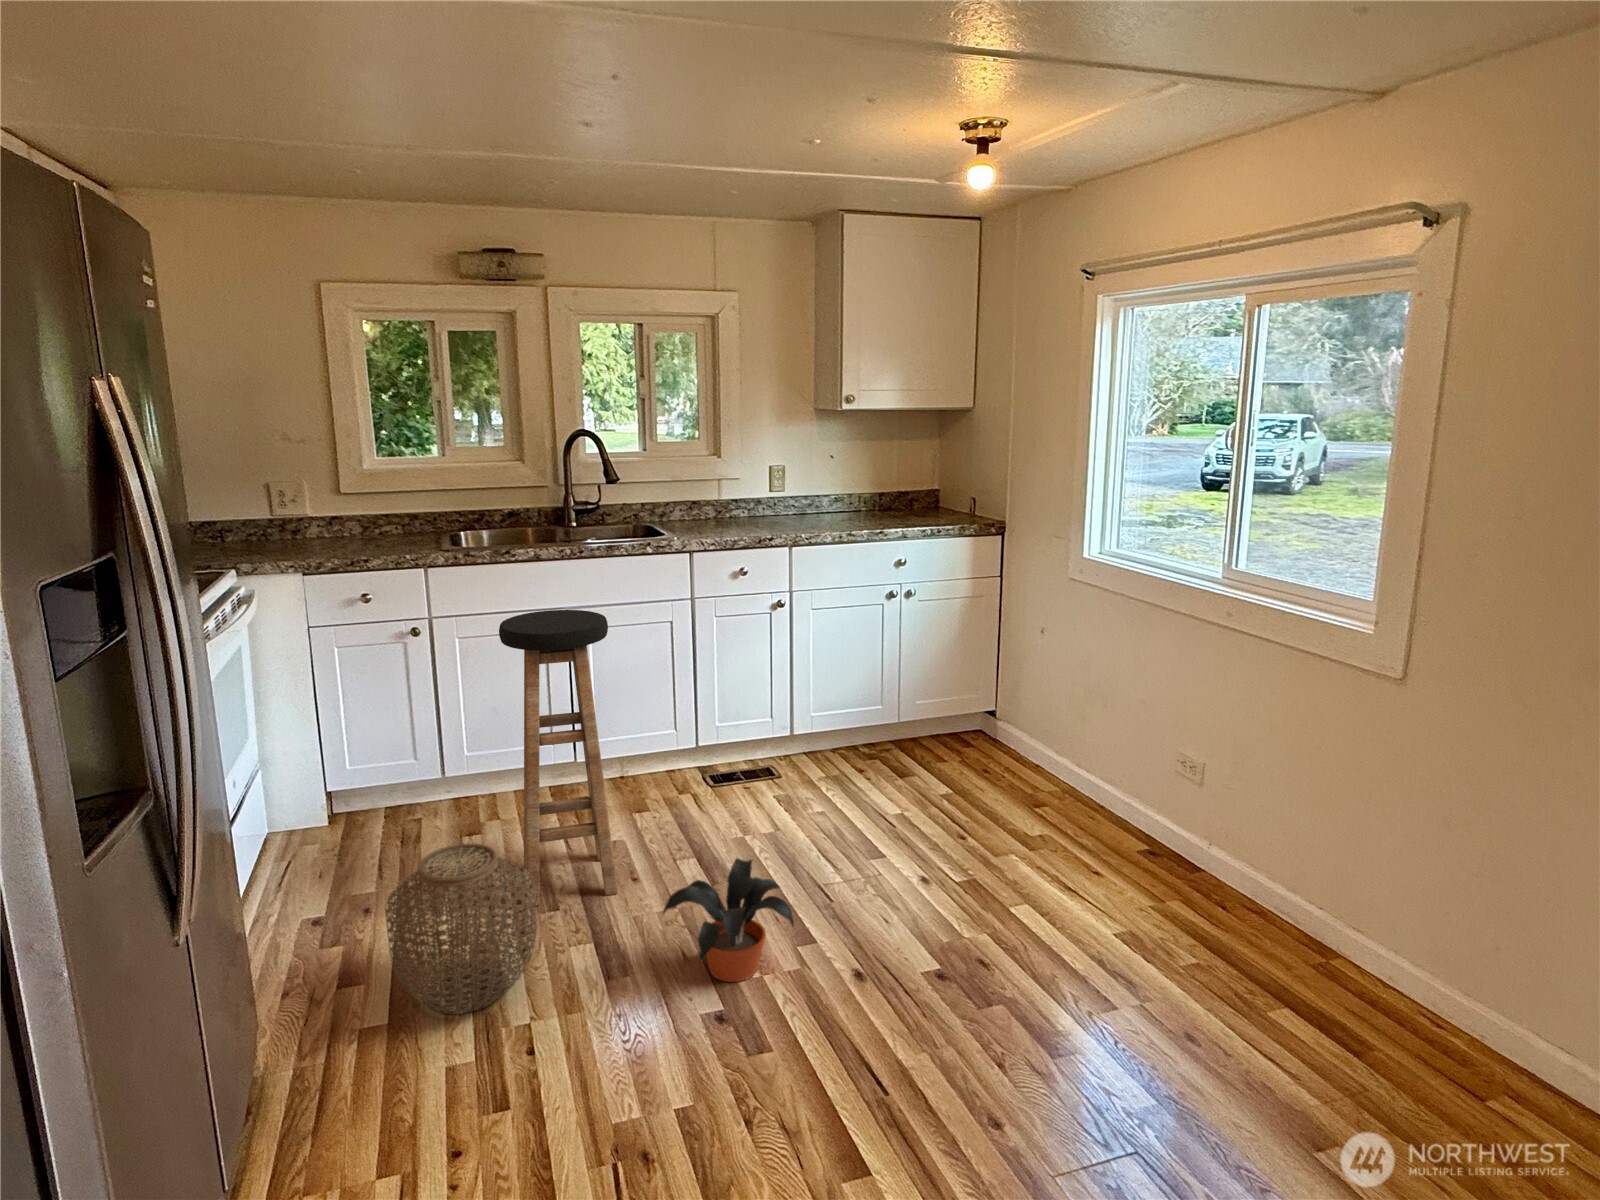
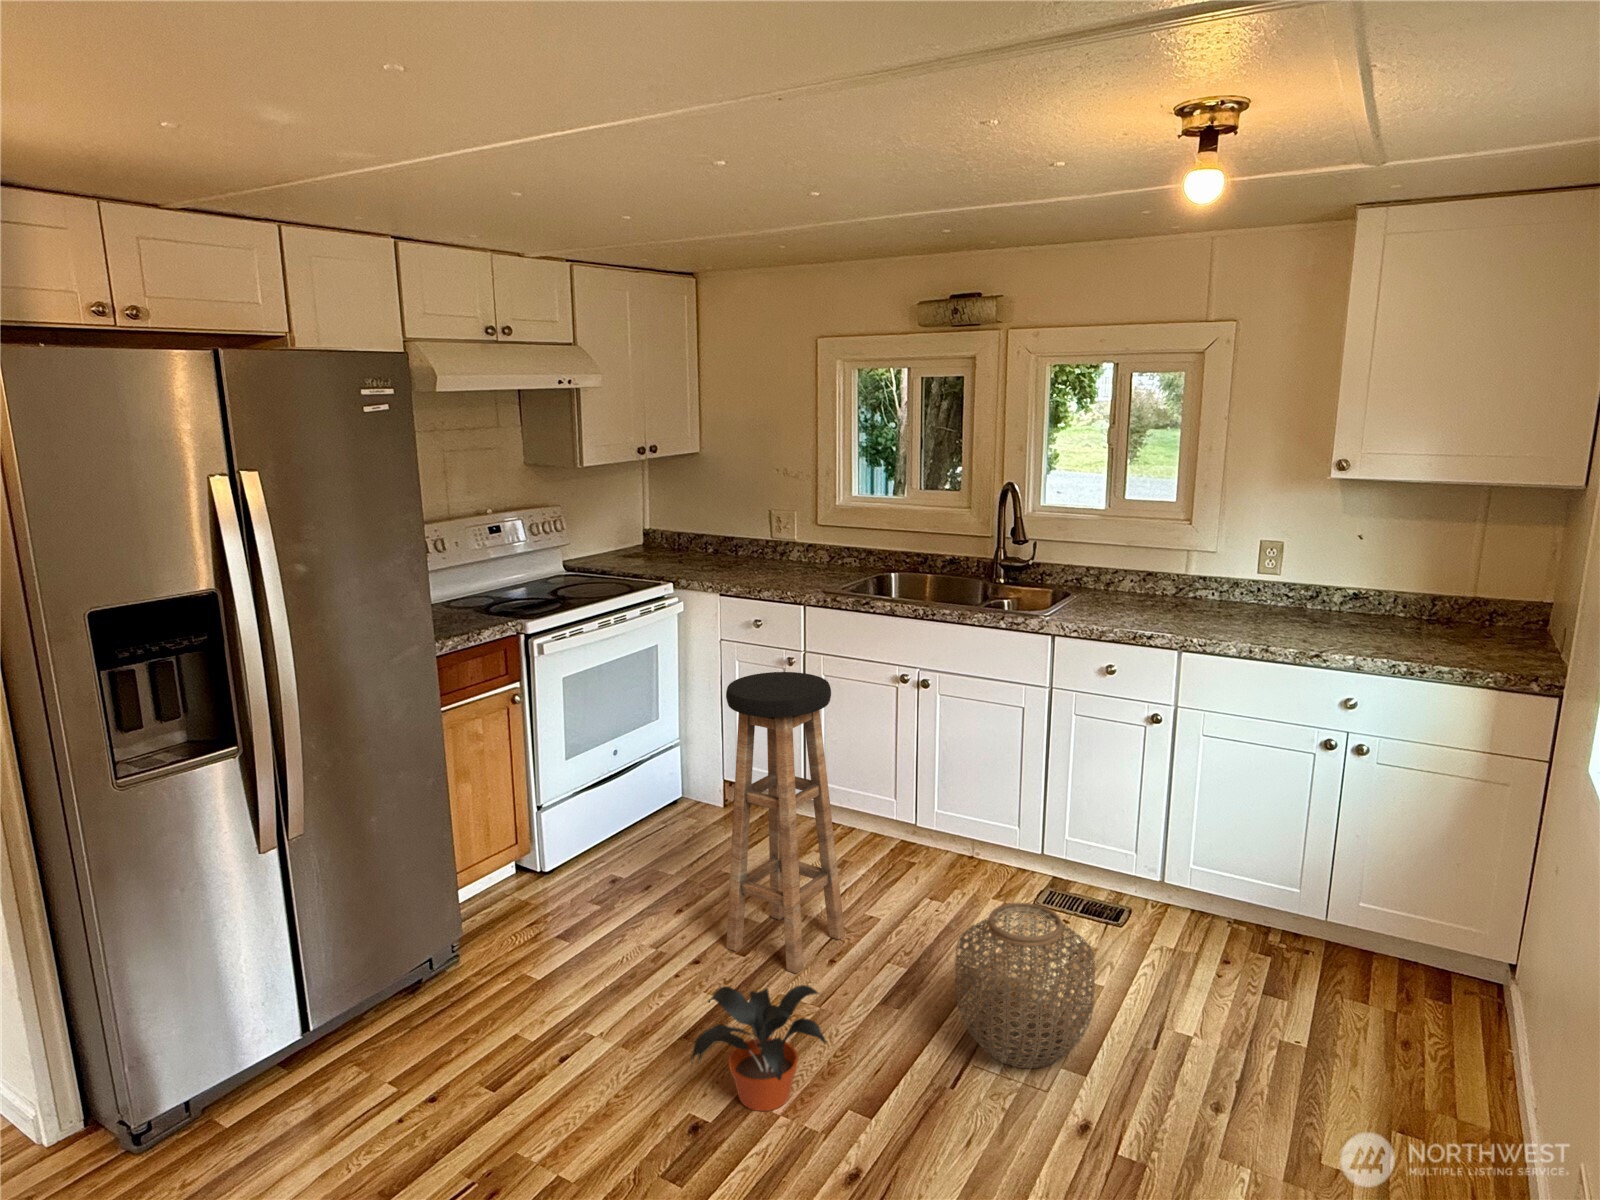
woven basket: present [385,844,537,1014] -> present [955,903,1095,1068]

